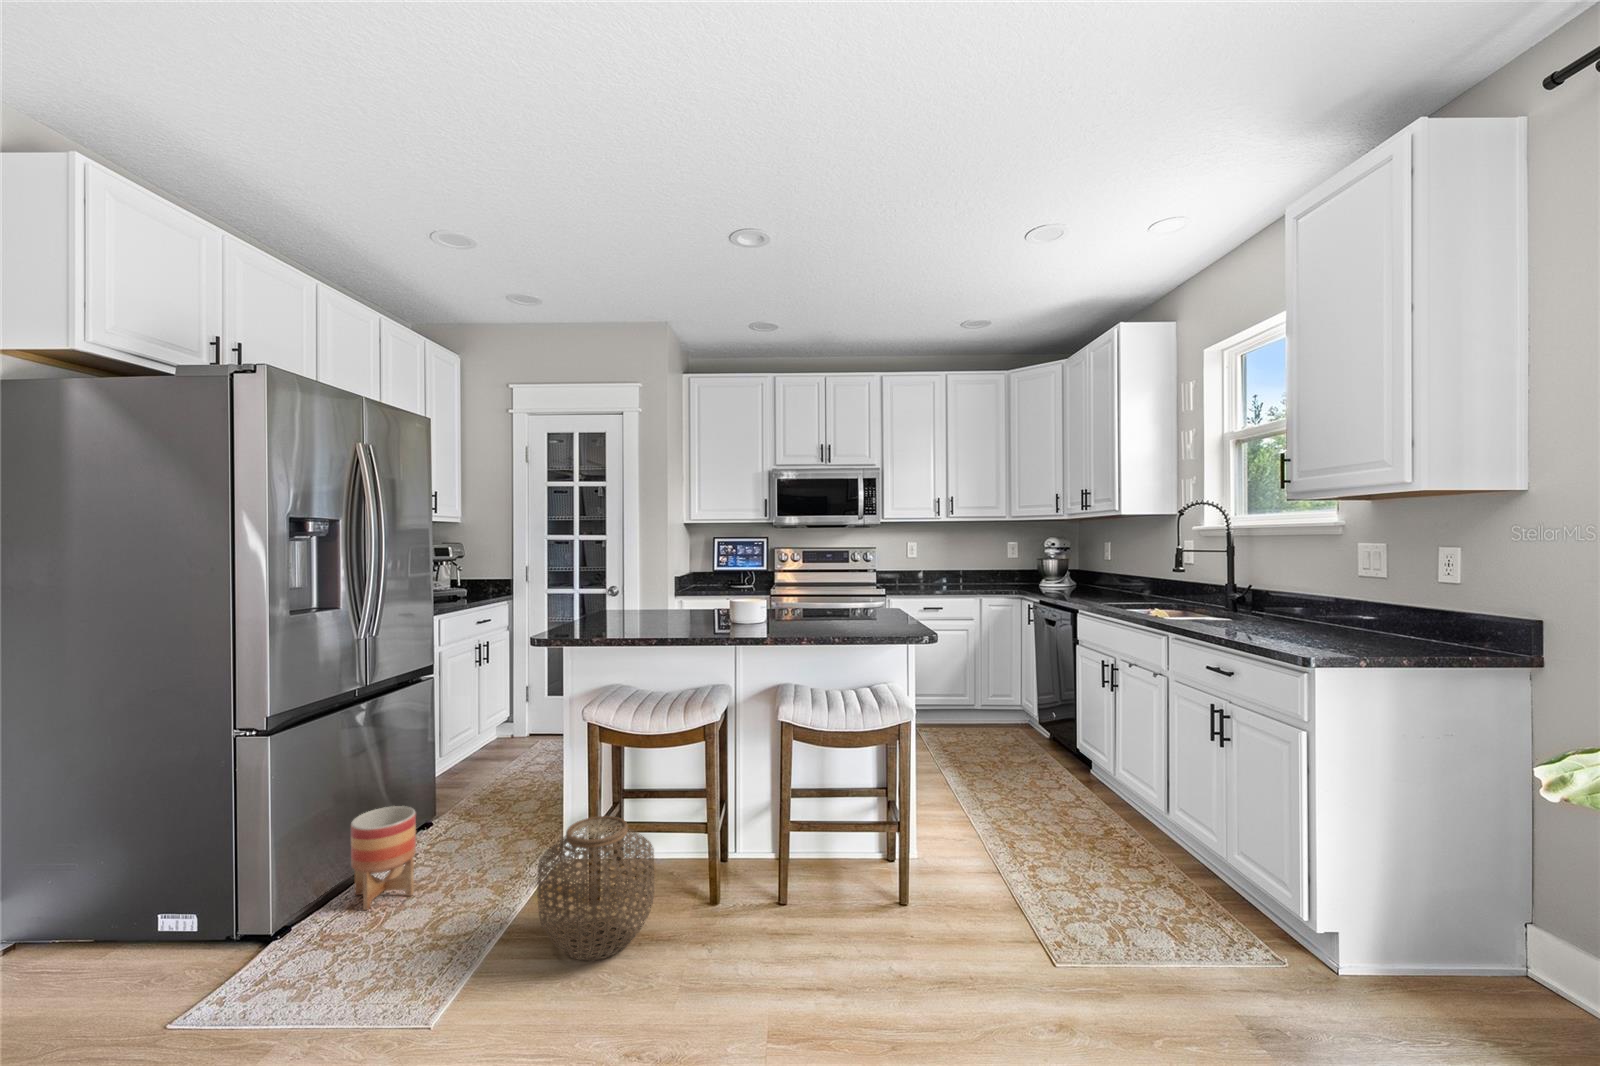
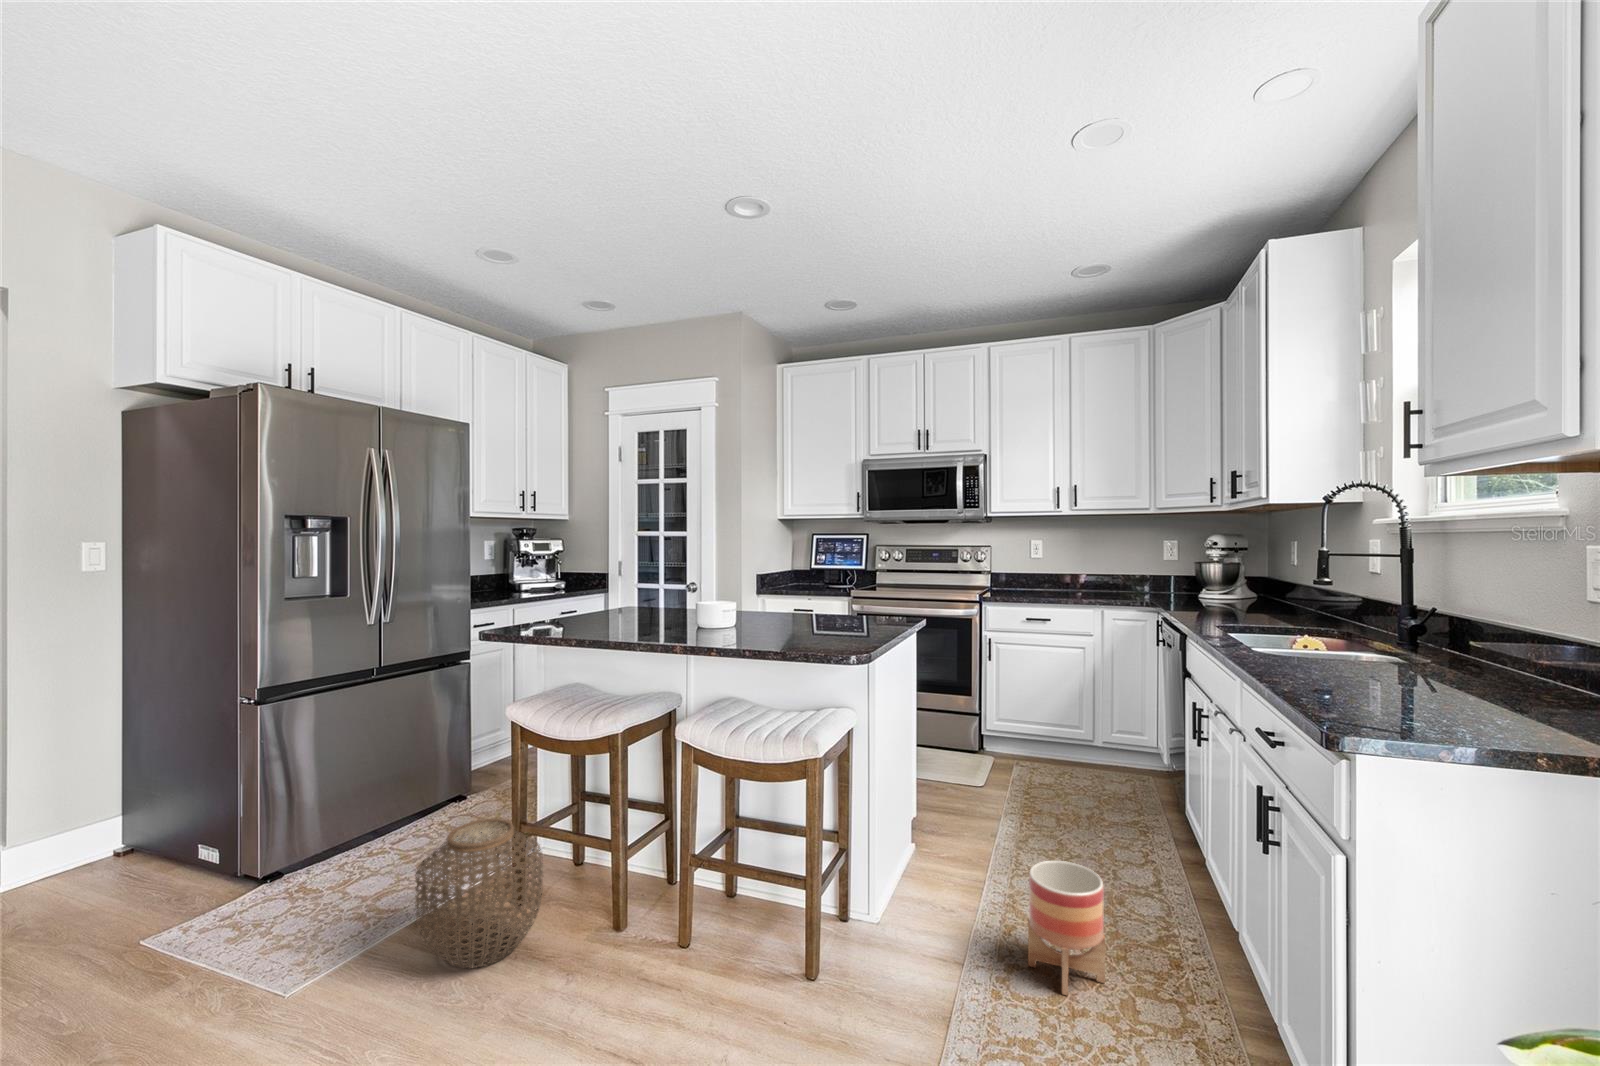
planter: present [351,806,416,910] -> present [1028,861,1105,995]

